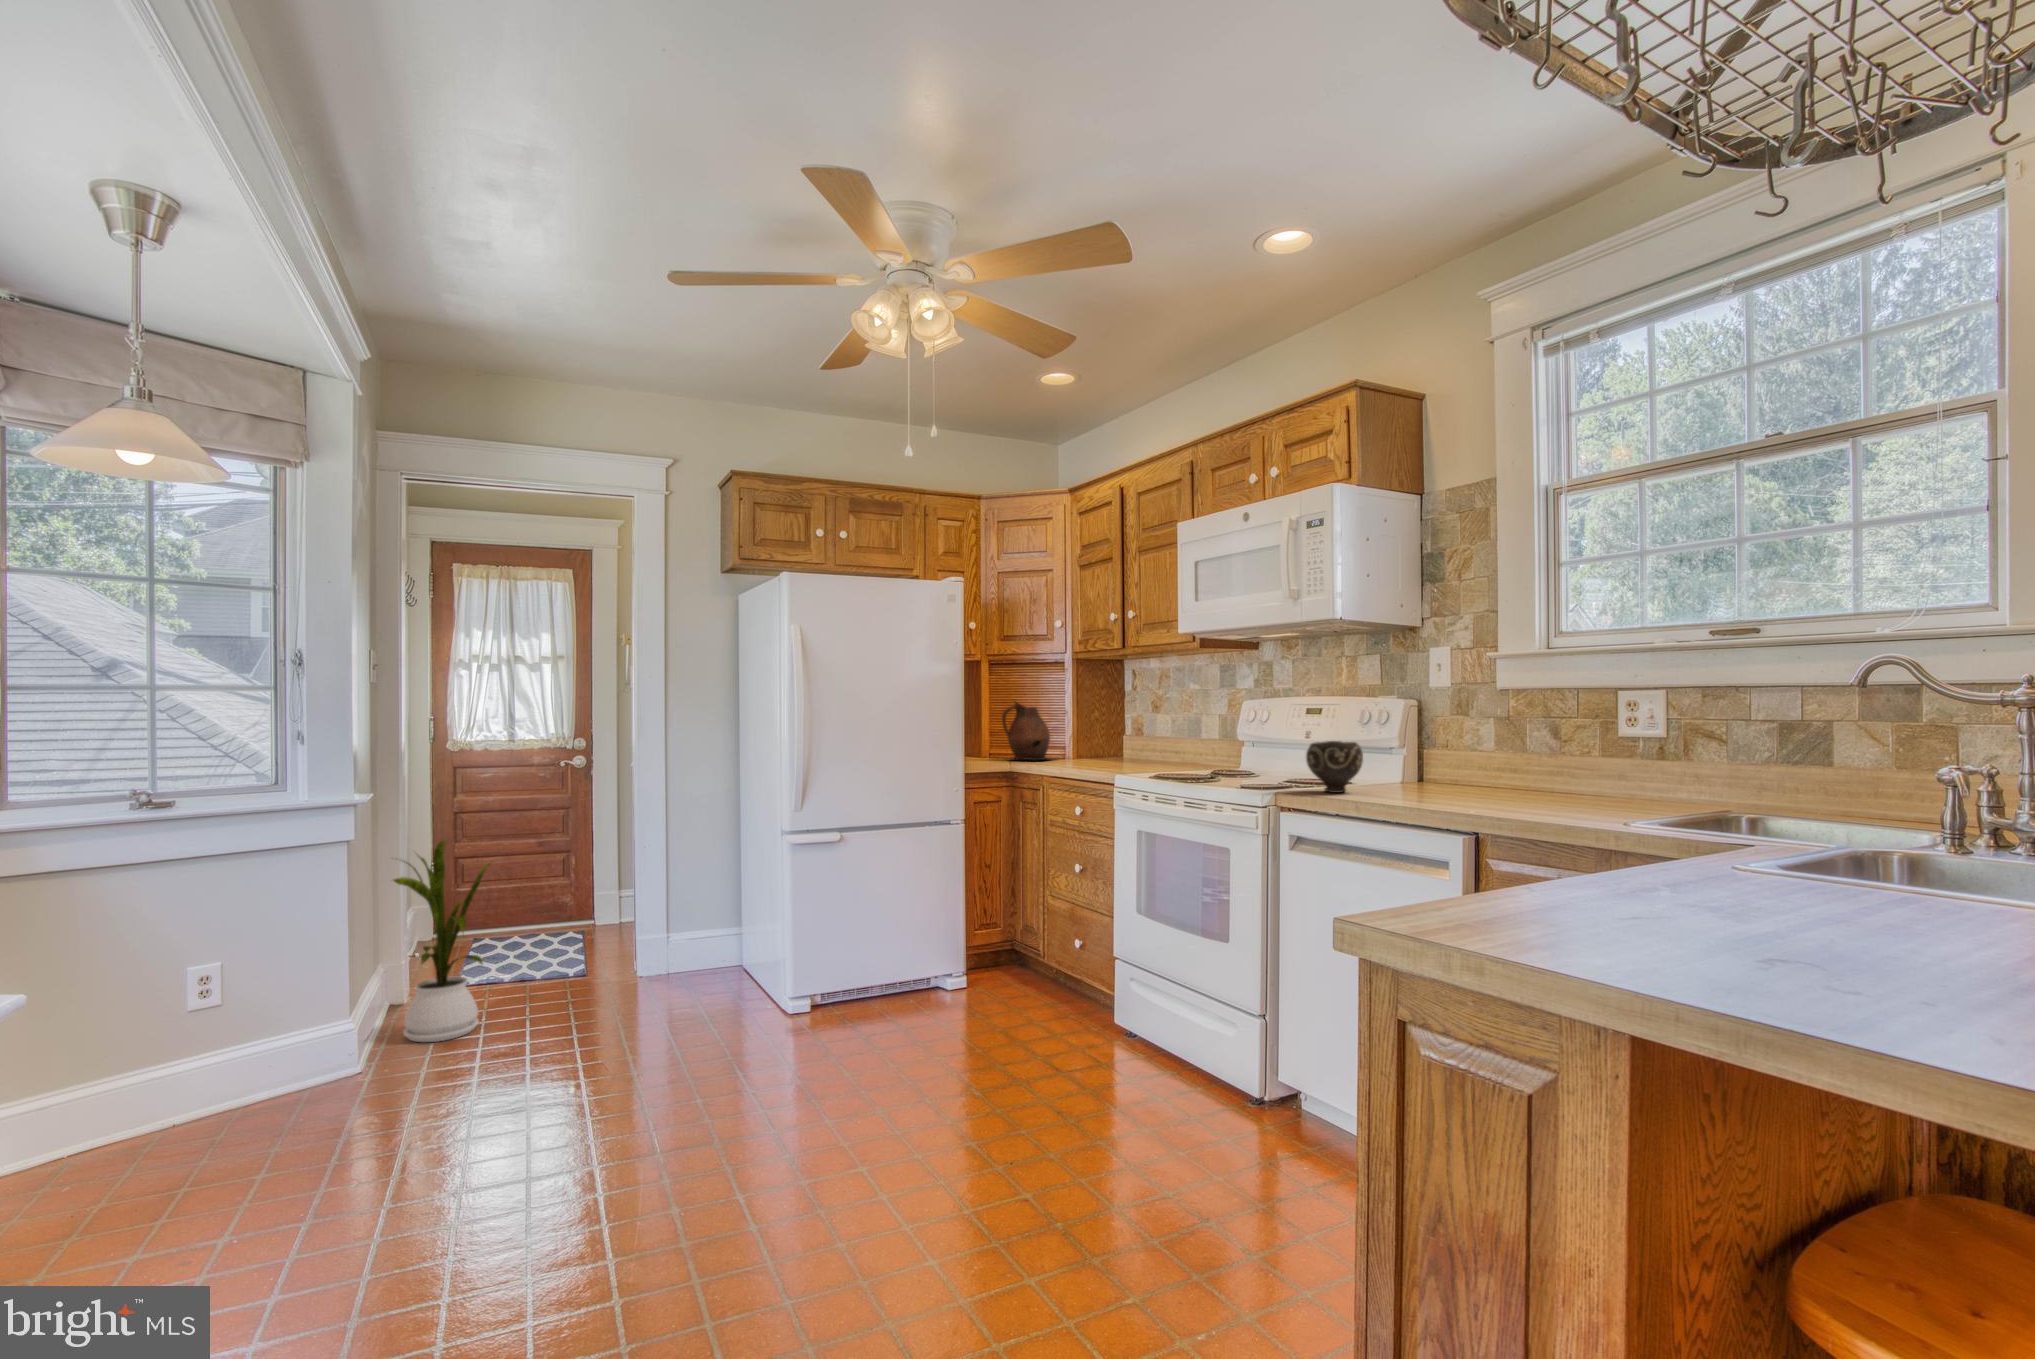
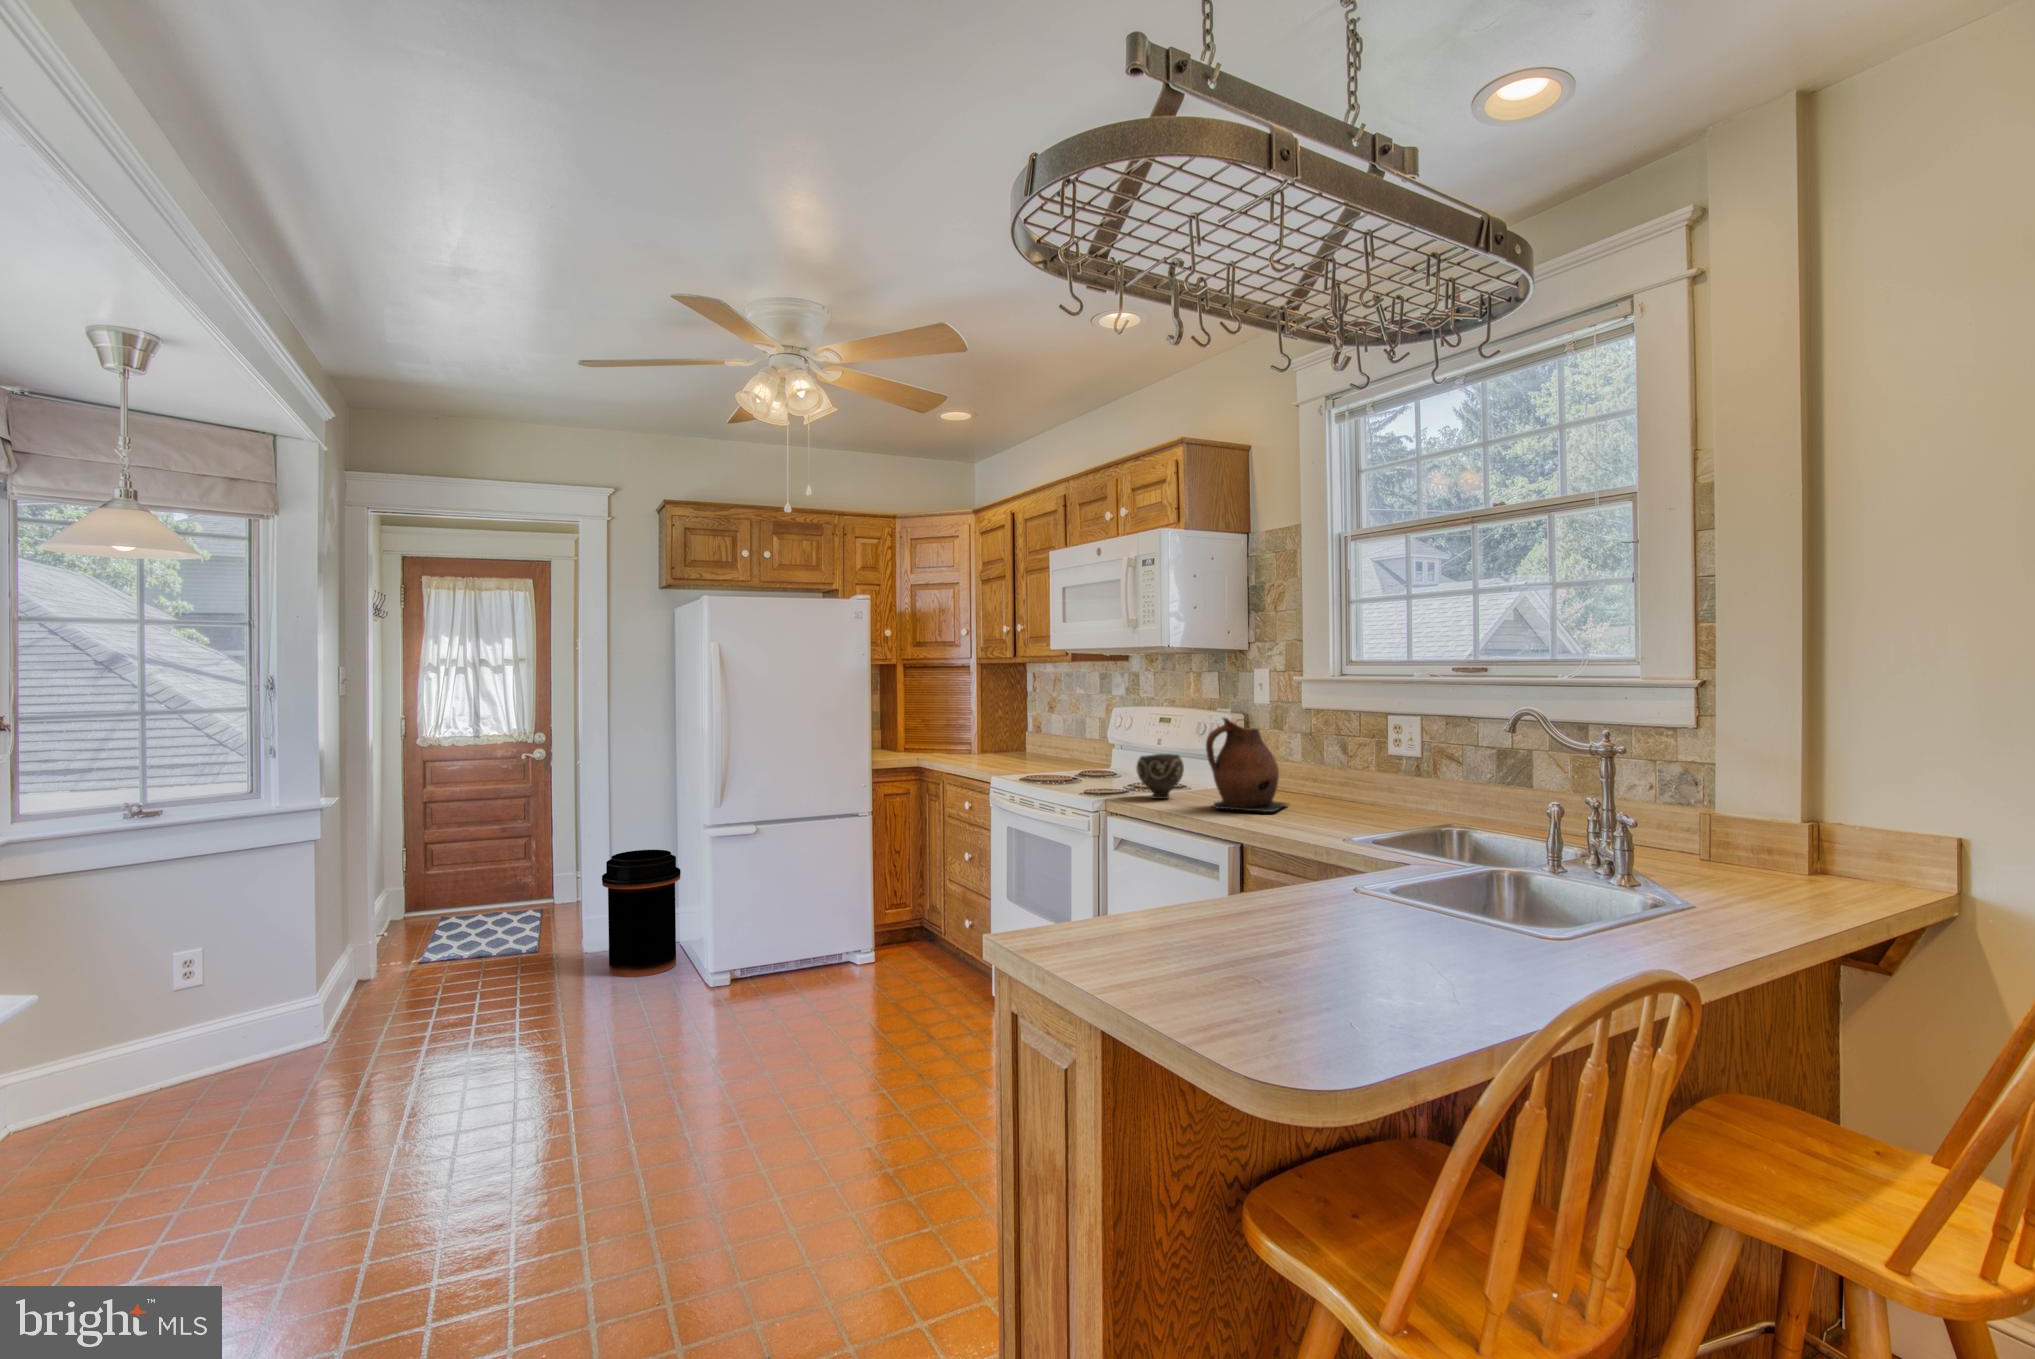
ceramic pitcher: present [1002,700,1056,760] -> present [1206,718,1288,812]
house plant: present [393,840,490,1042] -> none [345,838,444,1015]
trash can: none [664,860,750,1003] -> present [602,850,681,977]

